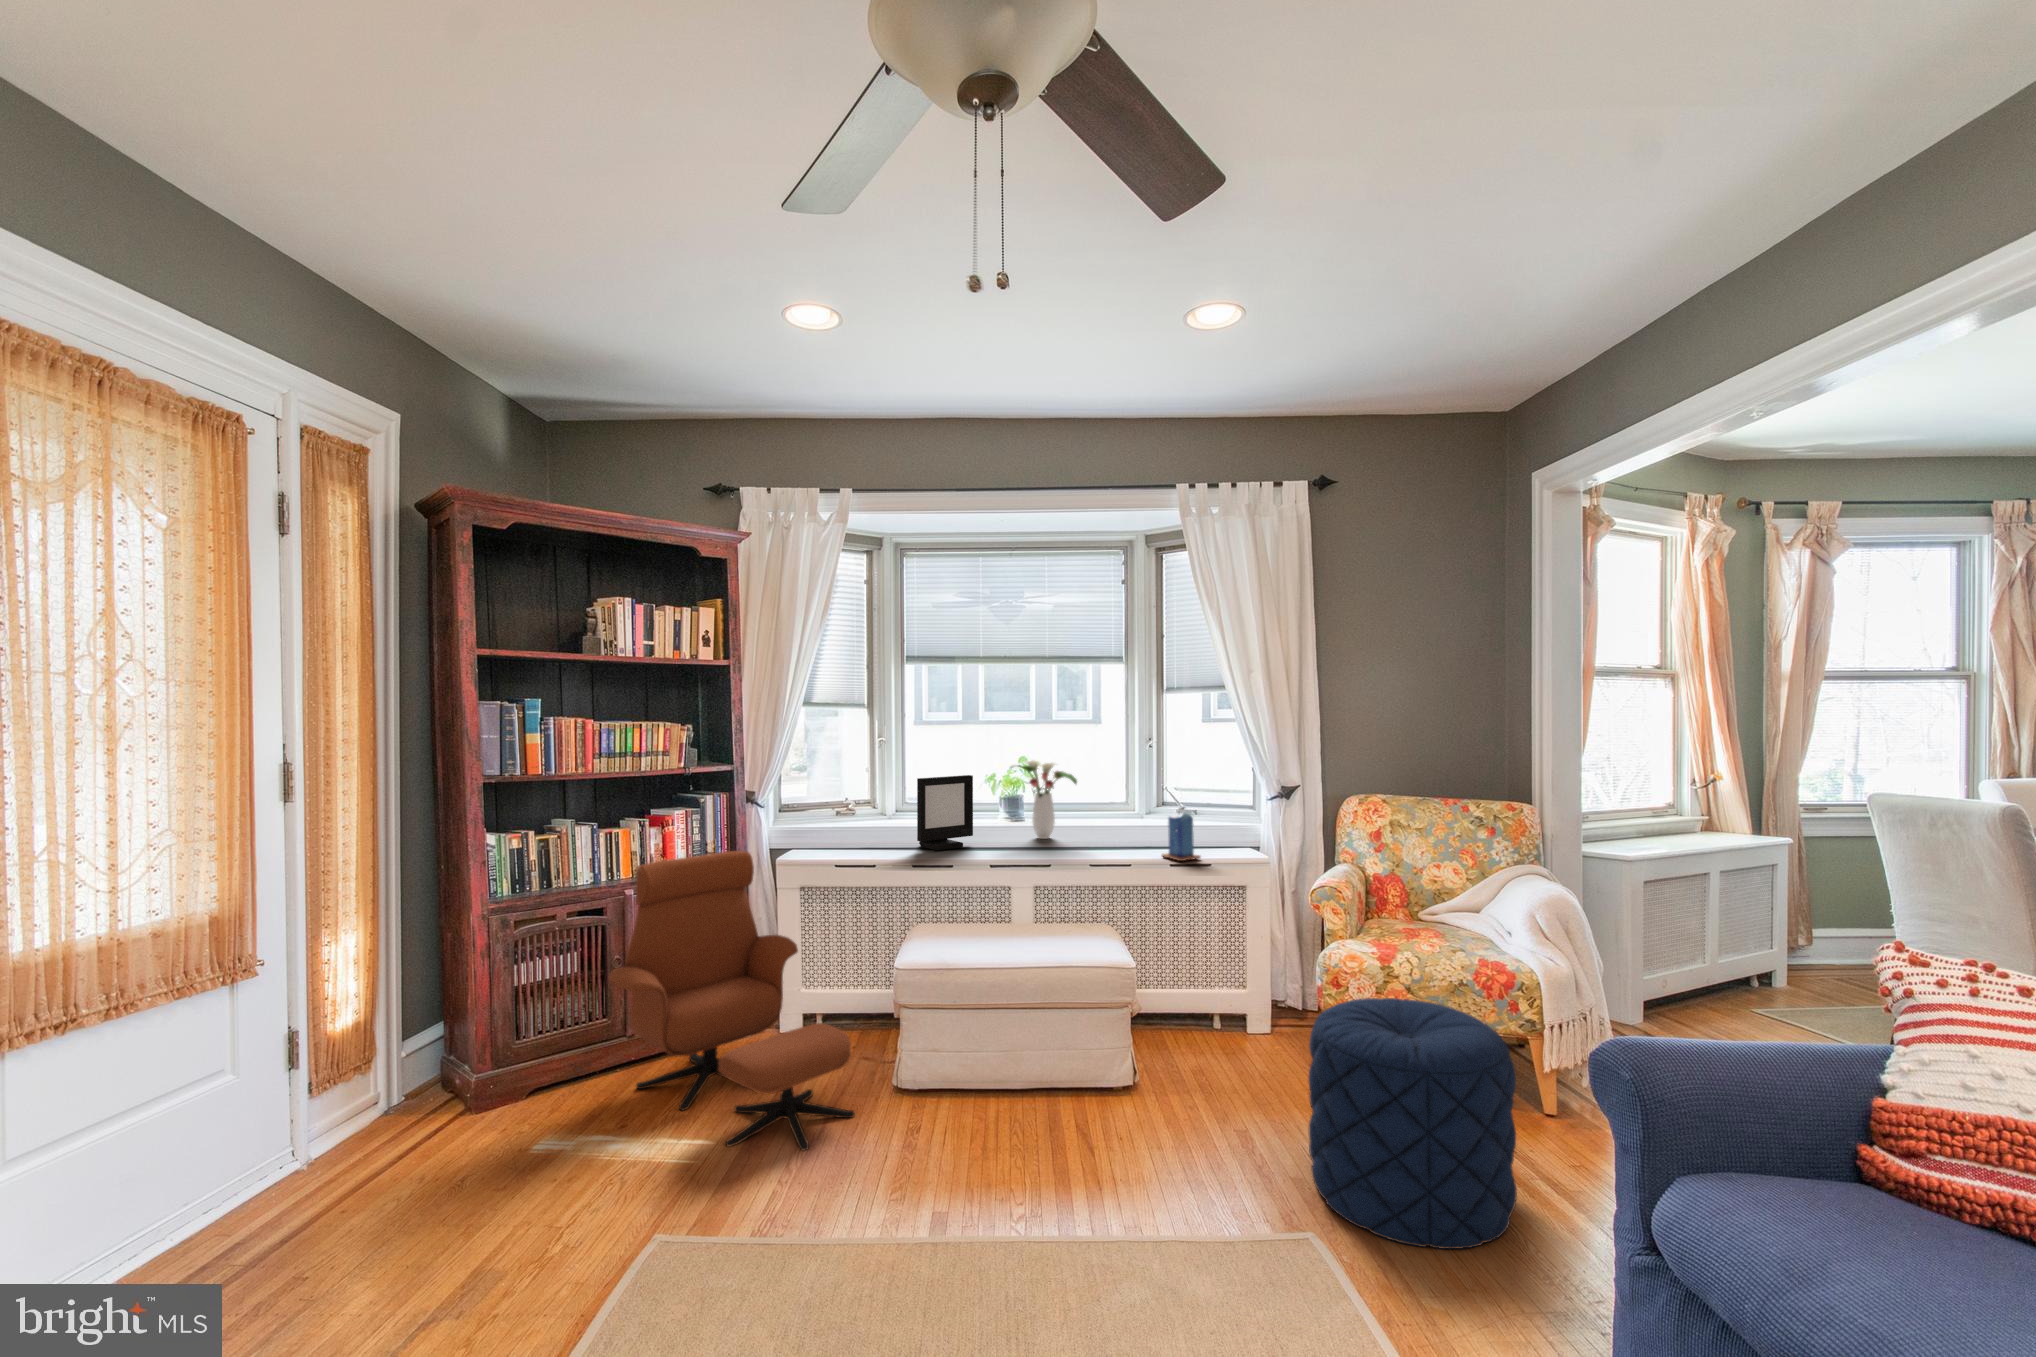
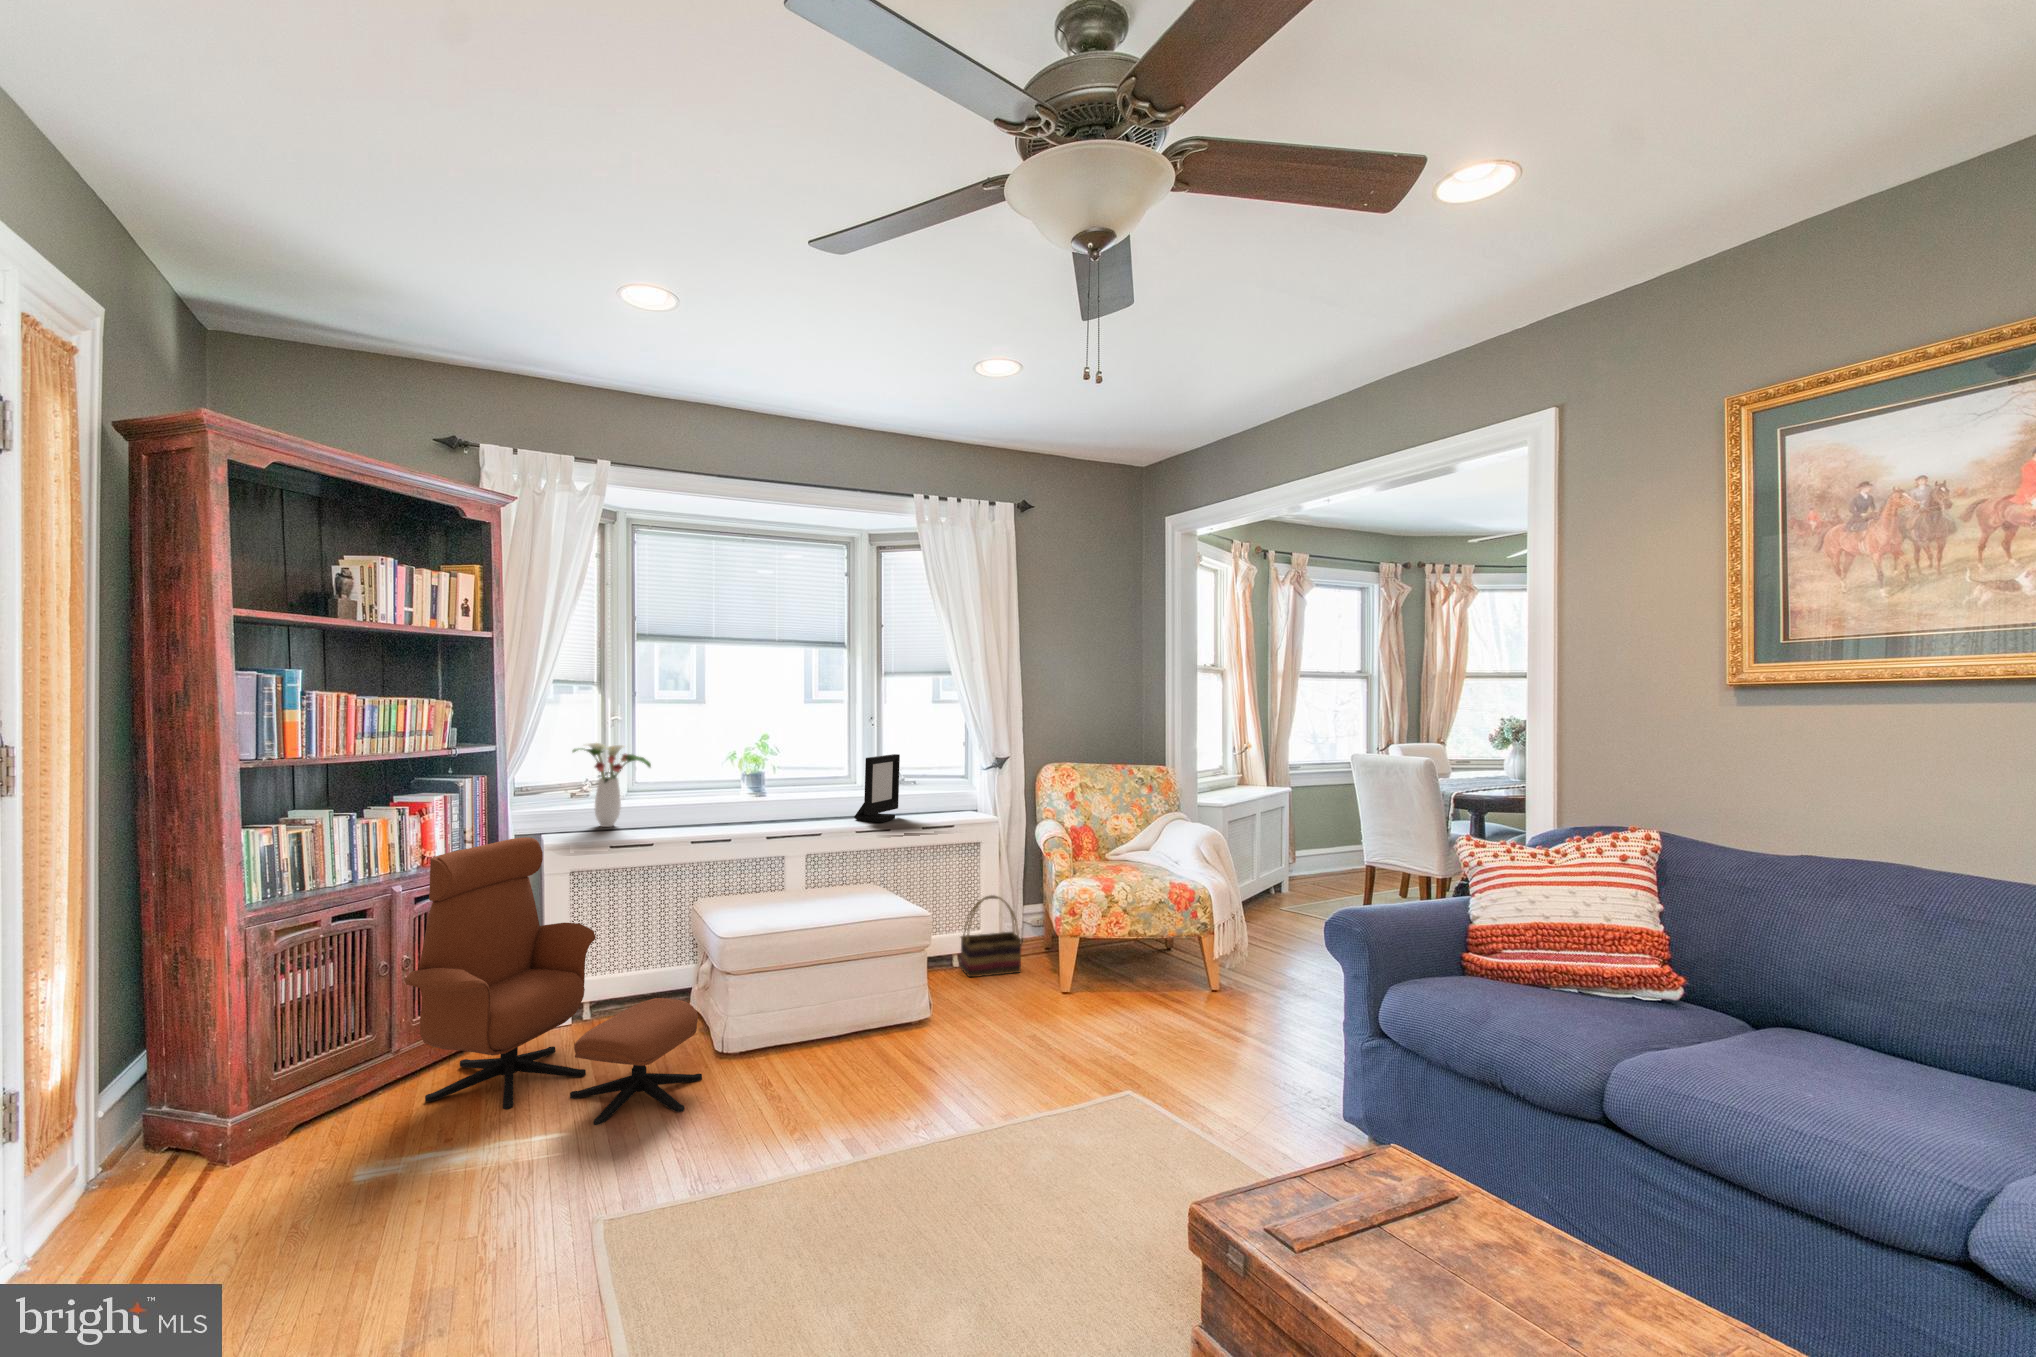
flower arrangement: present [1011,760,1077,839] -> present [573,743,651,827]
picture frame: present [917,775,973,850] -> present [854,754,900,822]
candle: present [1162,811,1200,861] -> none [914,781,947,826]
basket: none [1218,950,1292,1051] -> present [960,895,1022,977]
pouf: present [1308,998,1517,1249] -> none [1093,911,1231,1071]

